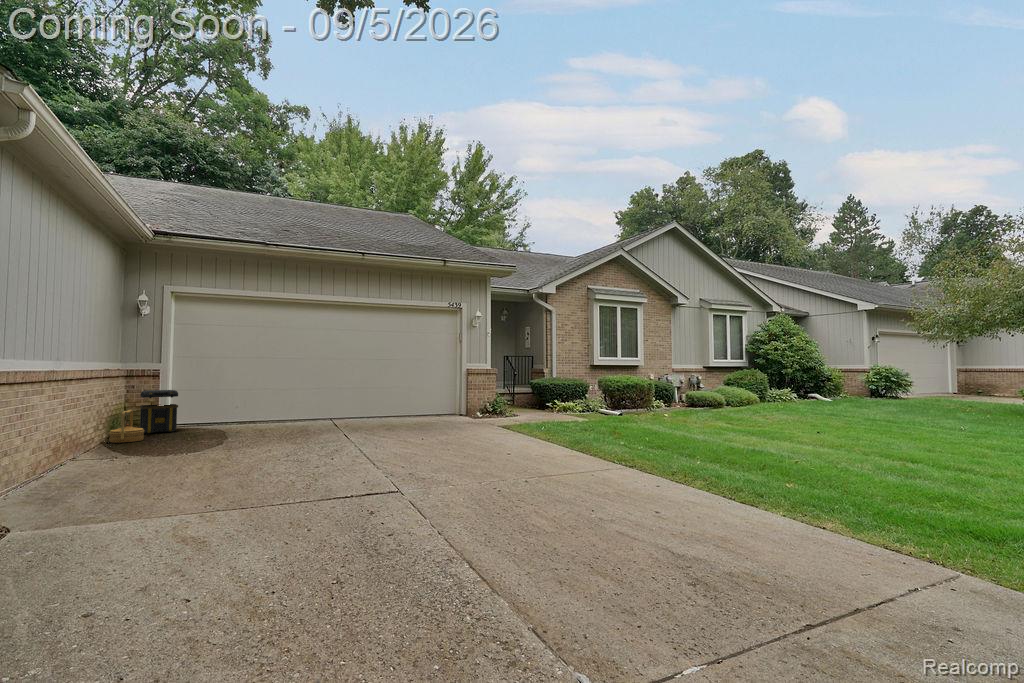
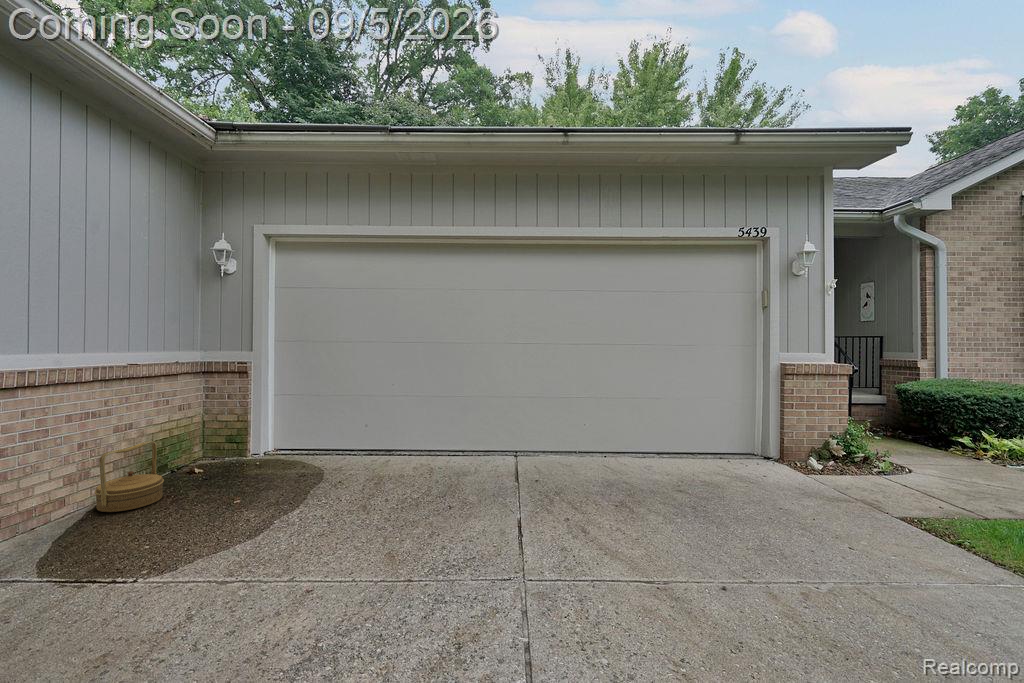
toolbox: present [140,390,178,434] -> none [199,395,268,472]

